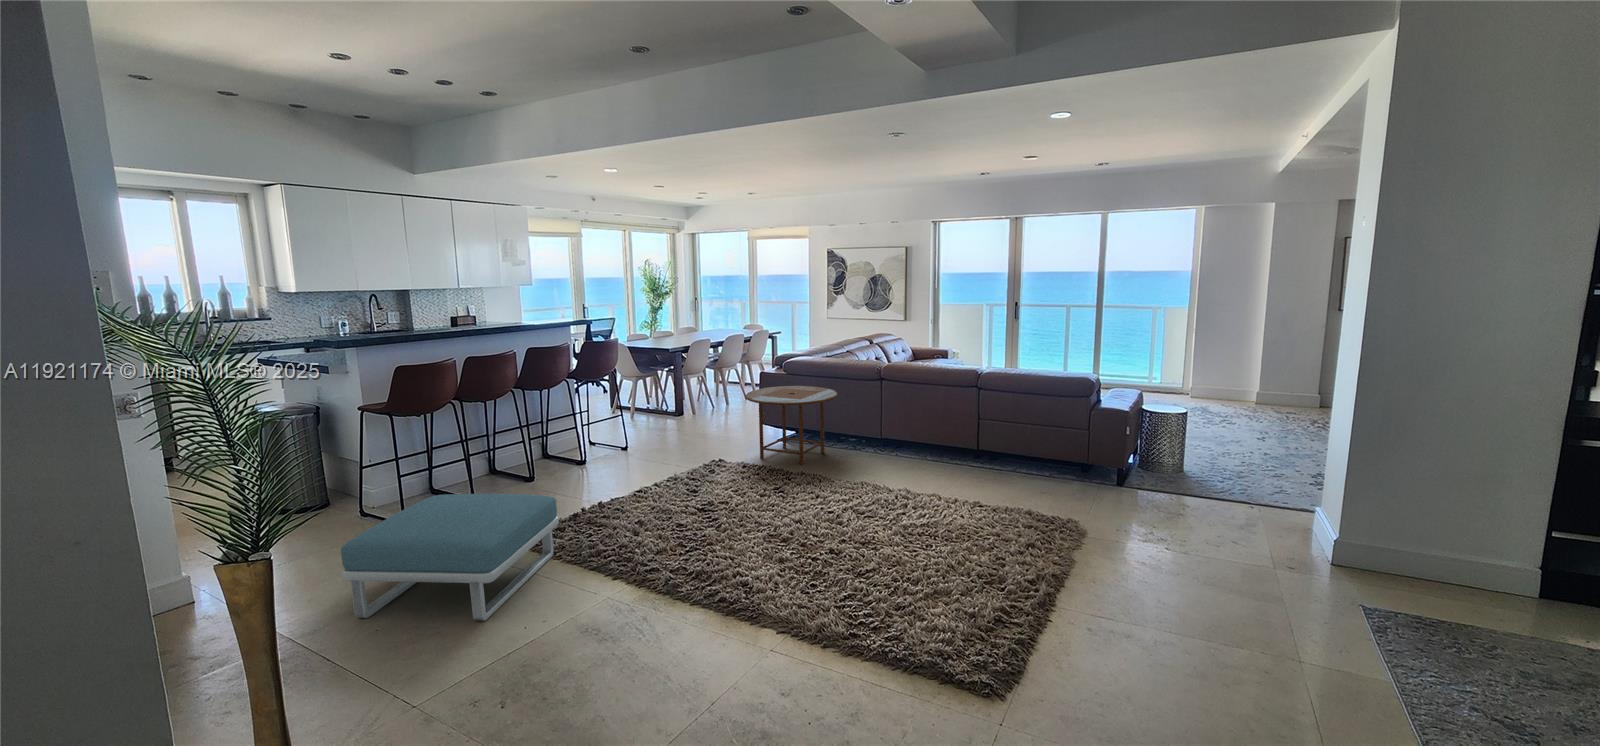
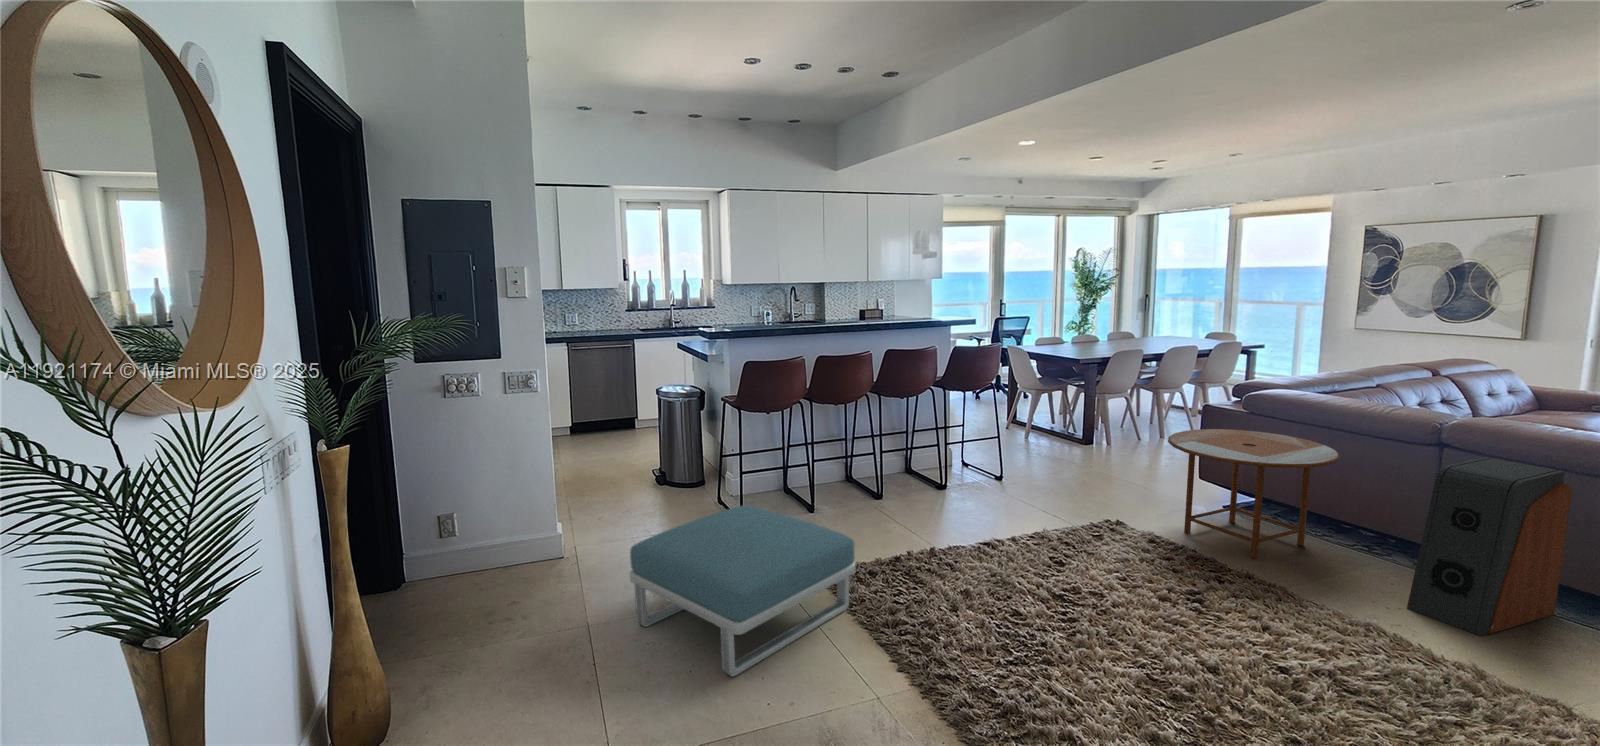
speaker: none [876,383,932,477] -> present [1407,457,1572,636]

